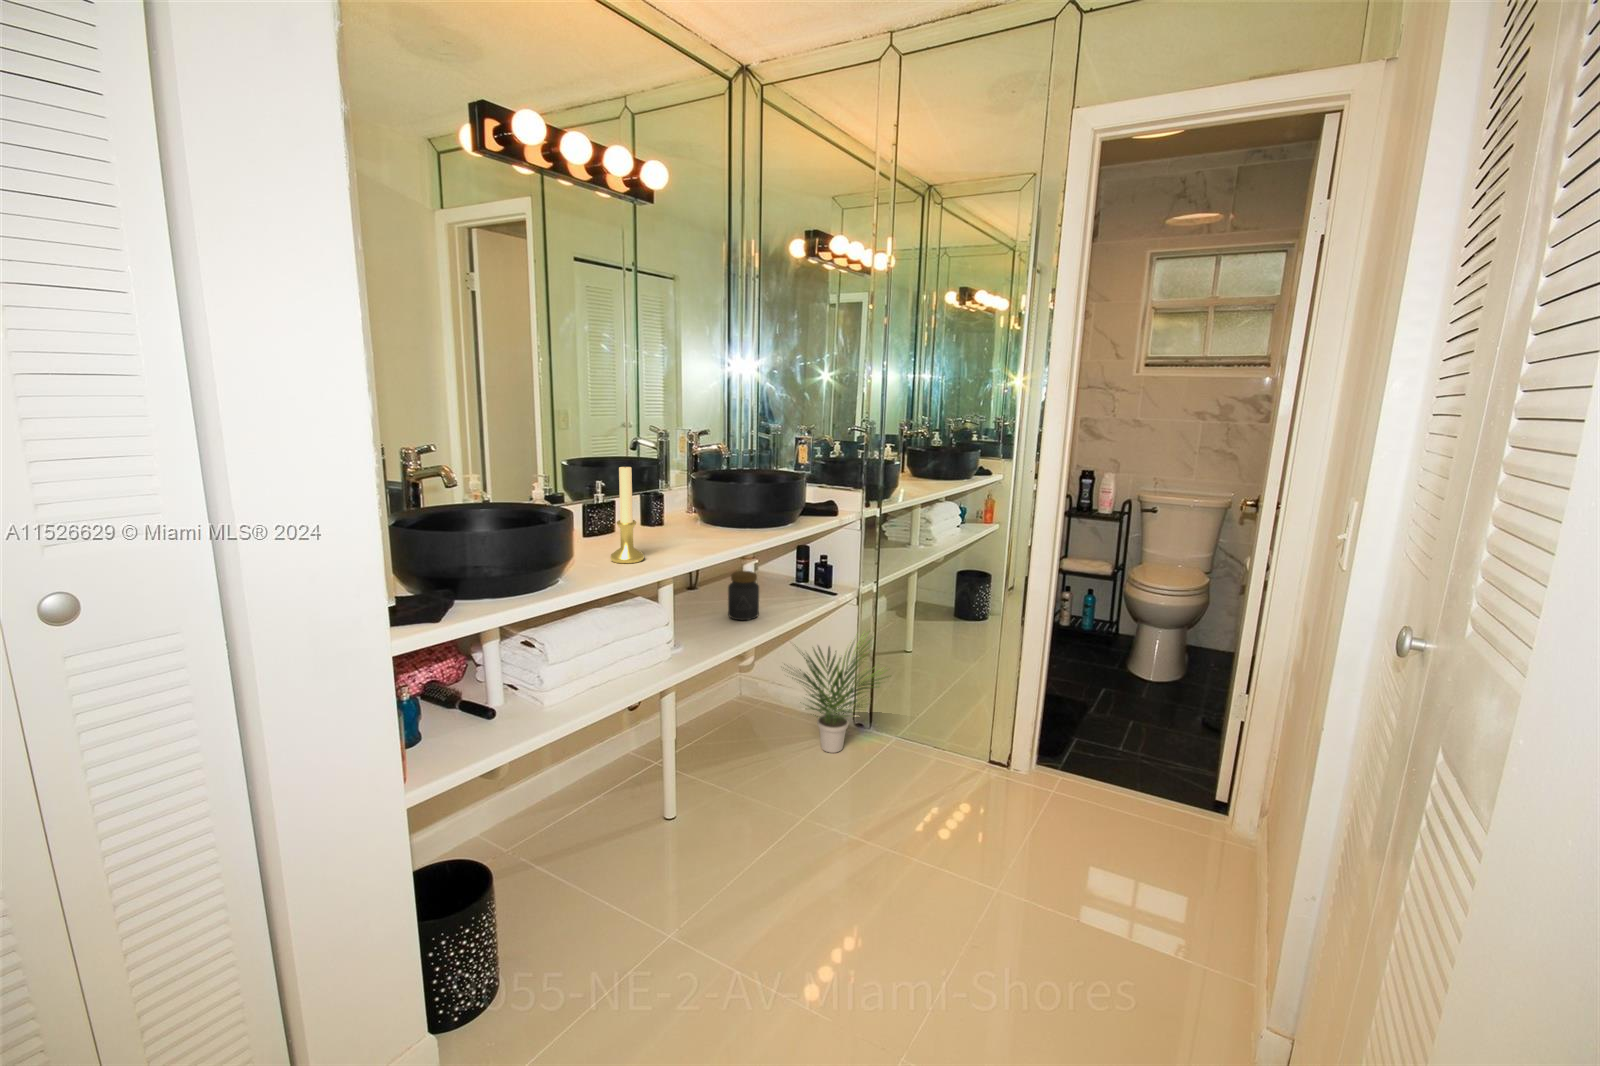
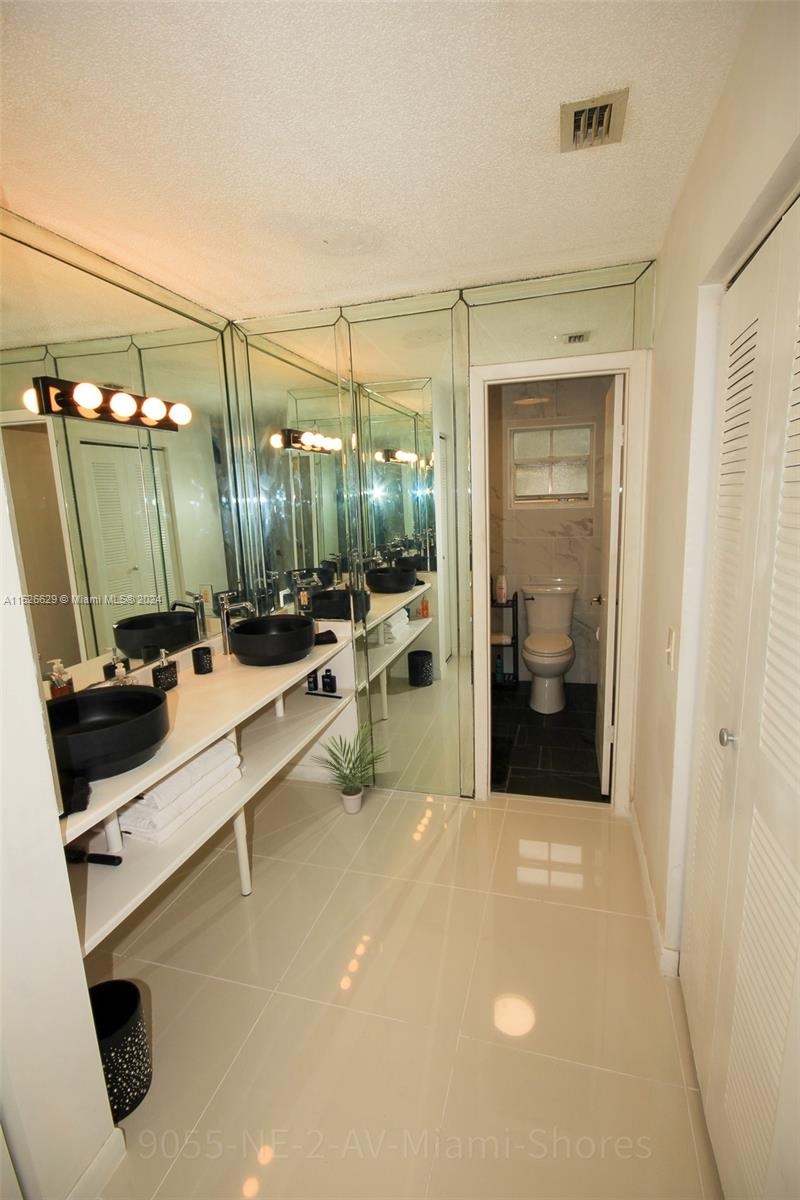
candle holder: present [610,464,644,563] -> none [193,646,219,721]
jar: present [728,571,759,620] -> none [269,697,294,735]

